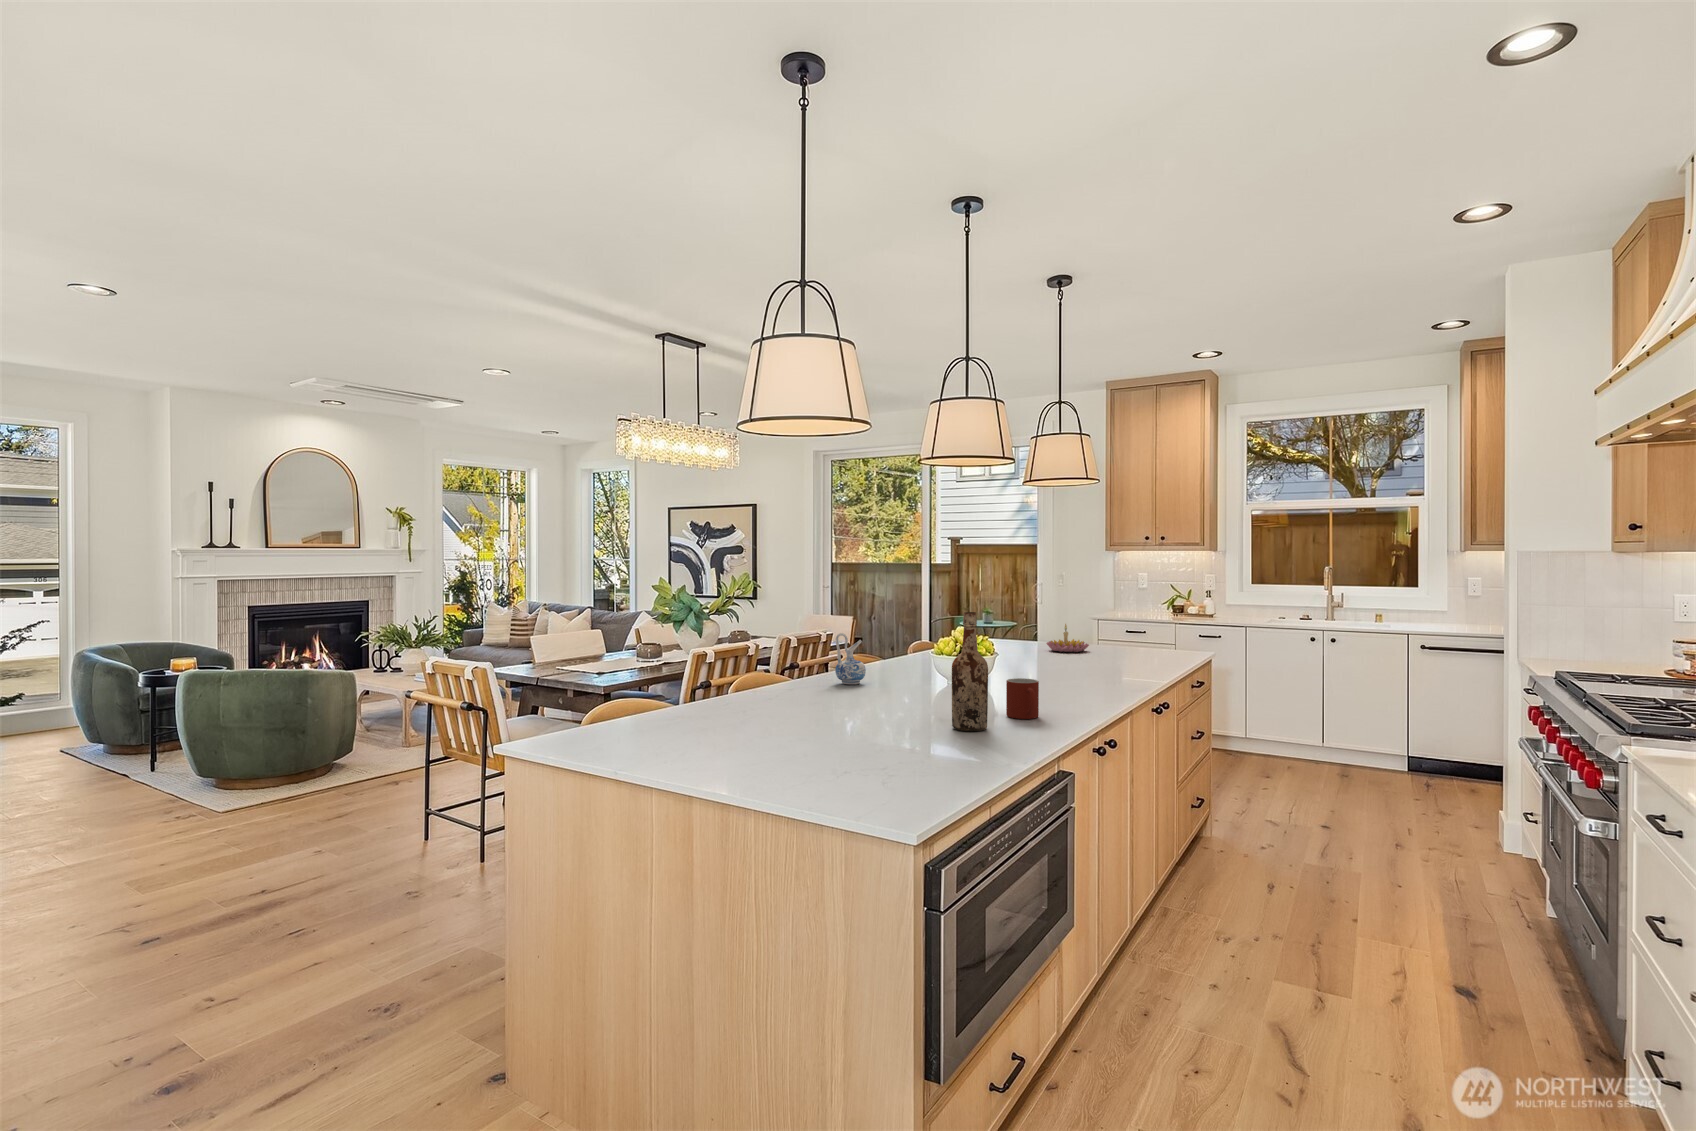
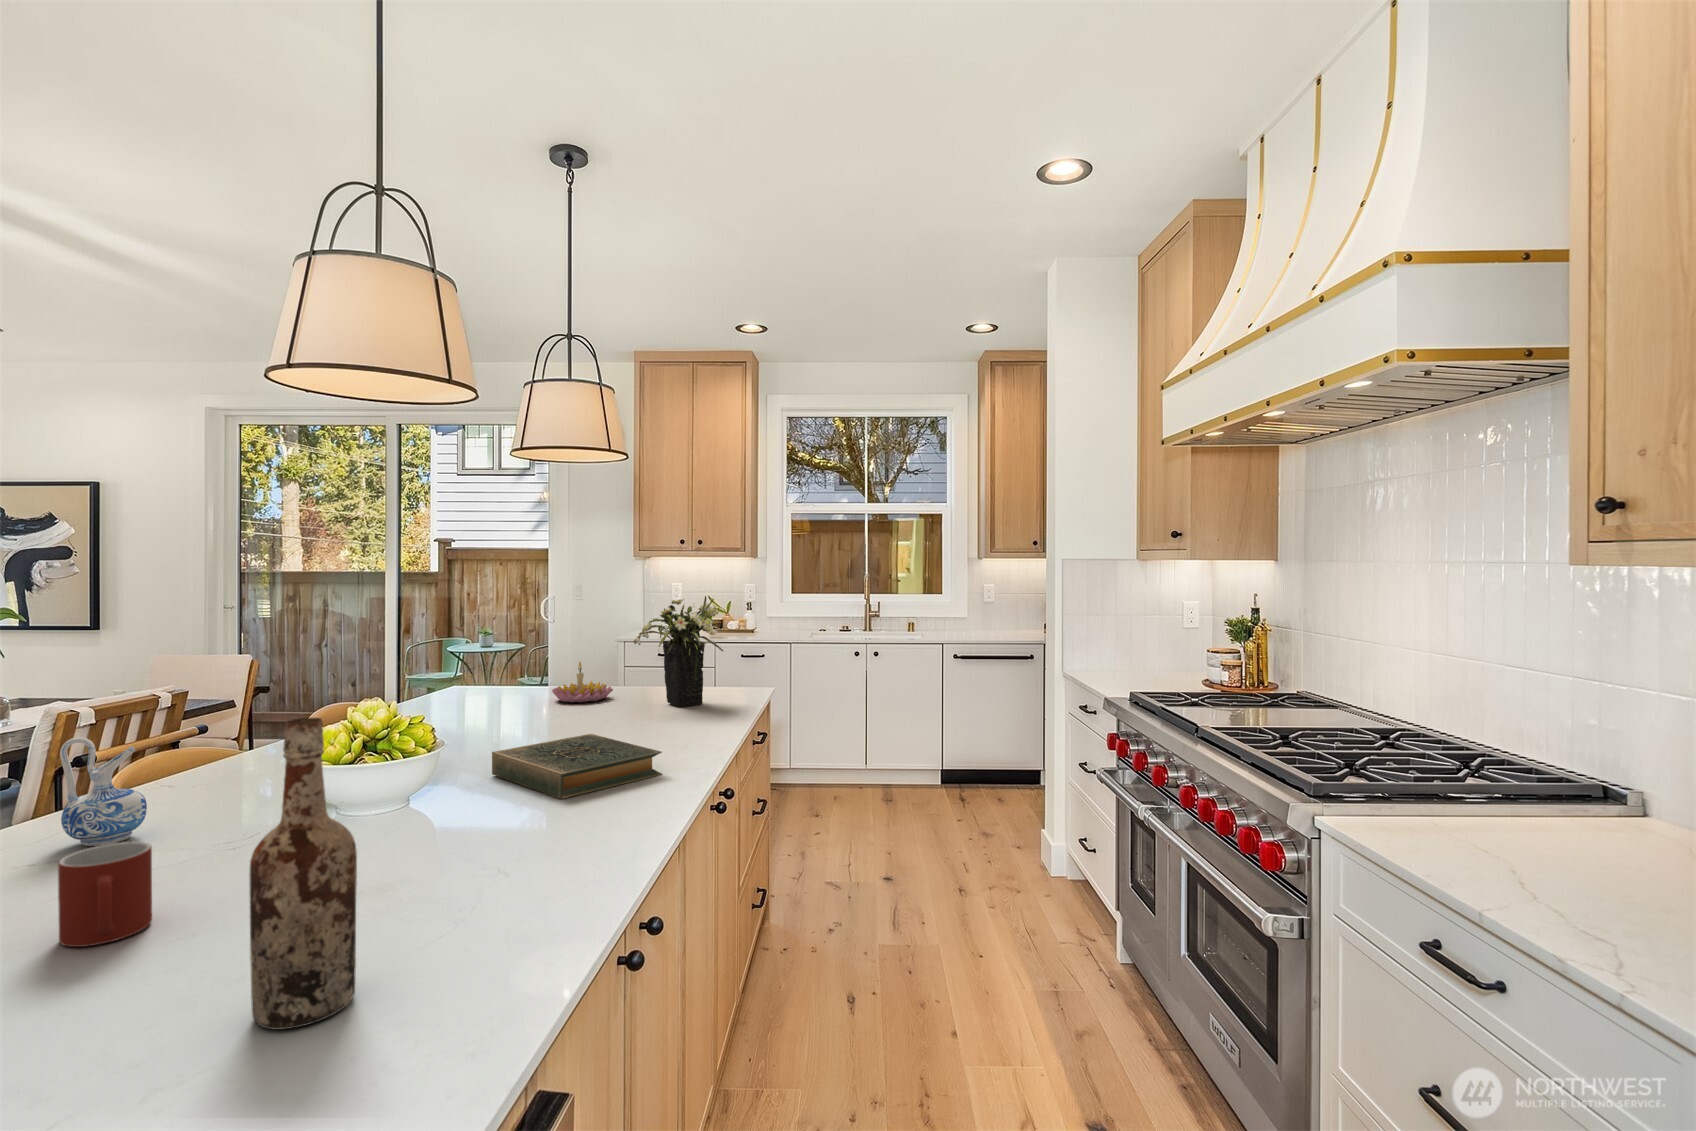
flower arrangement: none [1104,578,1172,658] -> present [633,596,723,707]
hardback book: none [1019,662,1123,689] -> present [492,734,662,799]
mug: present [1006,678,1039,719] -> present [58,842,152,947]

